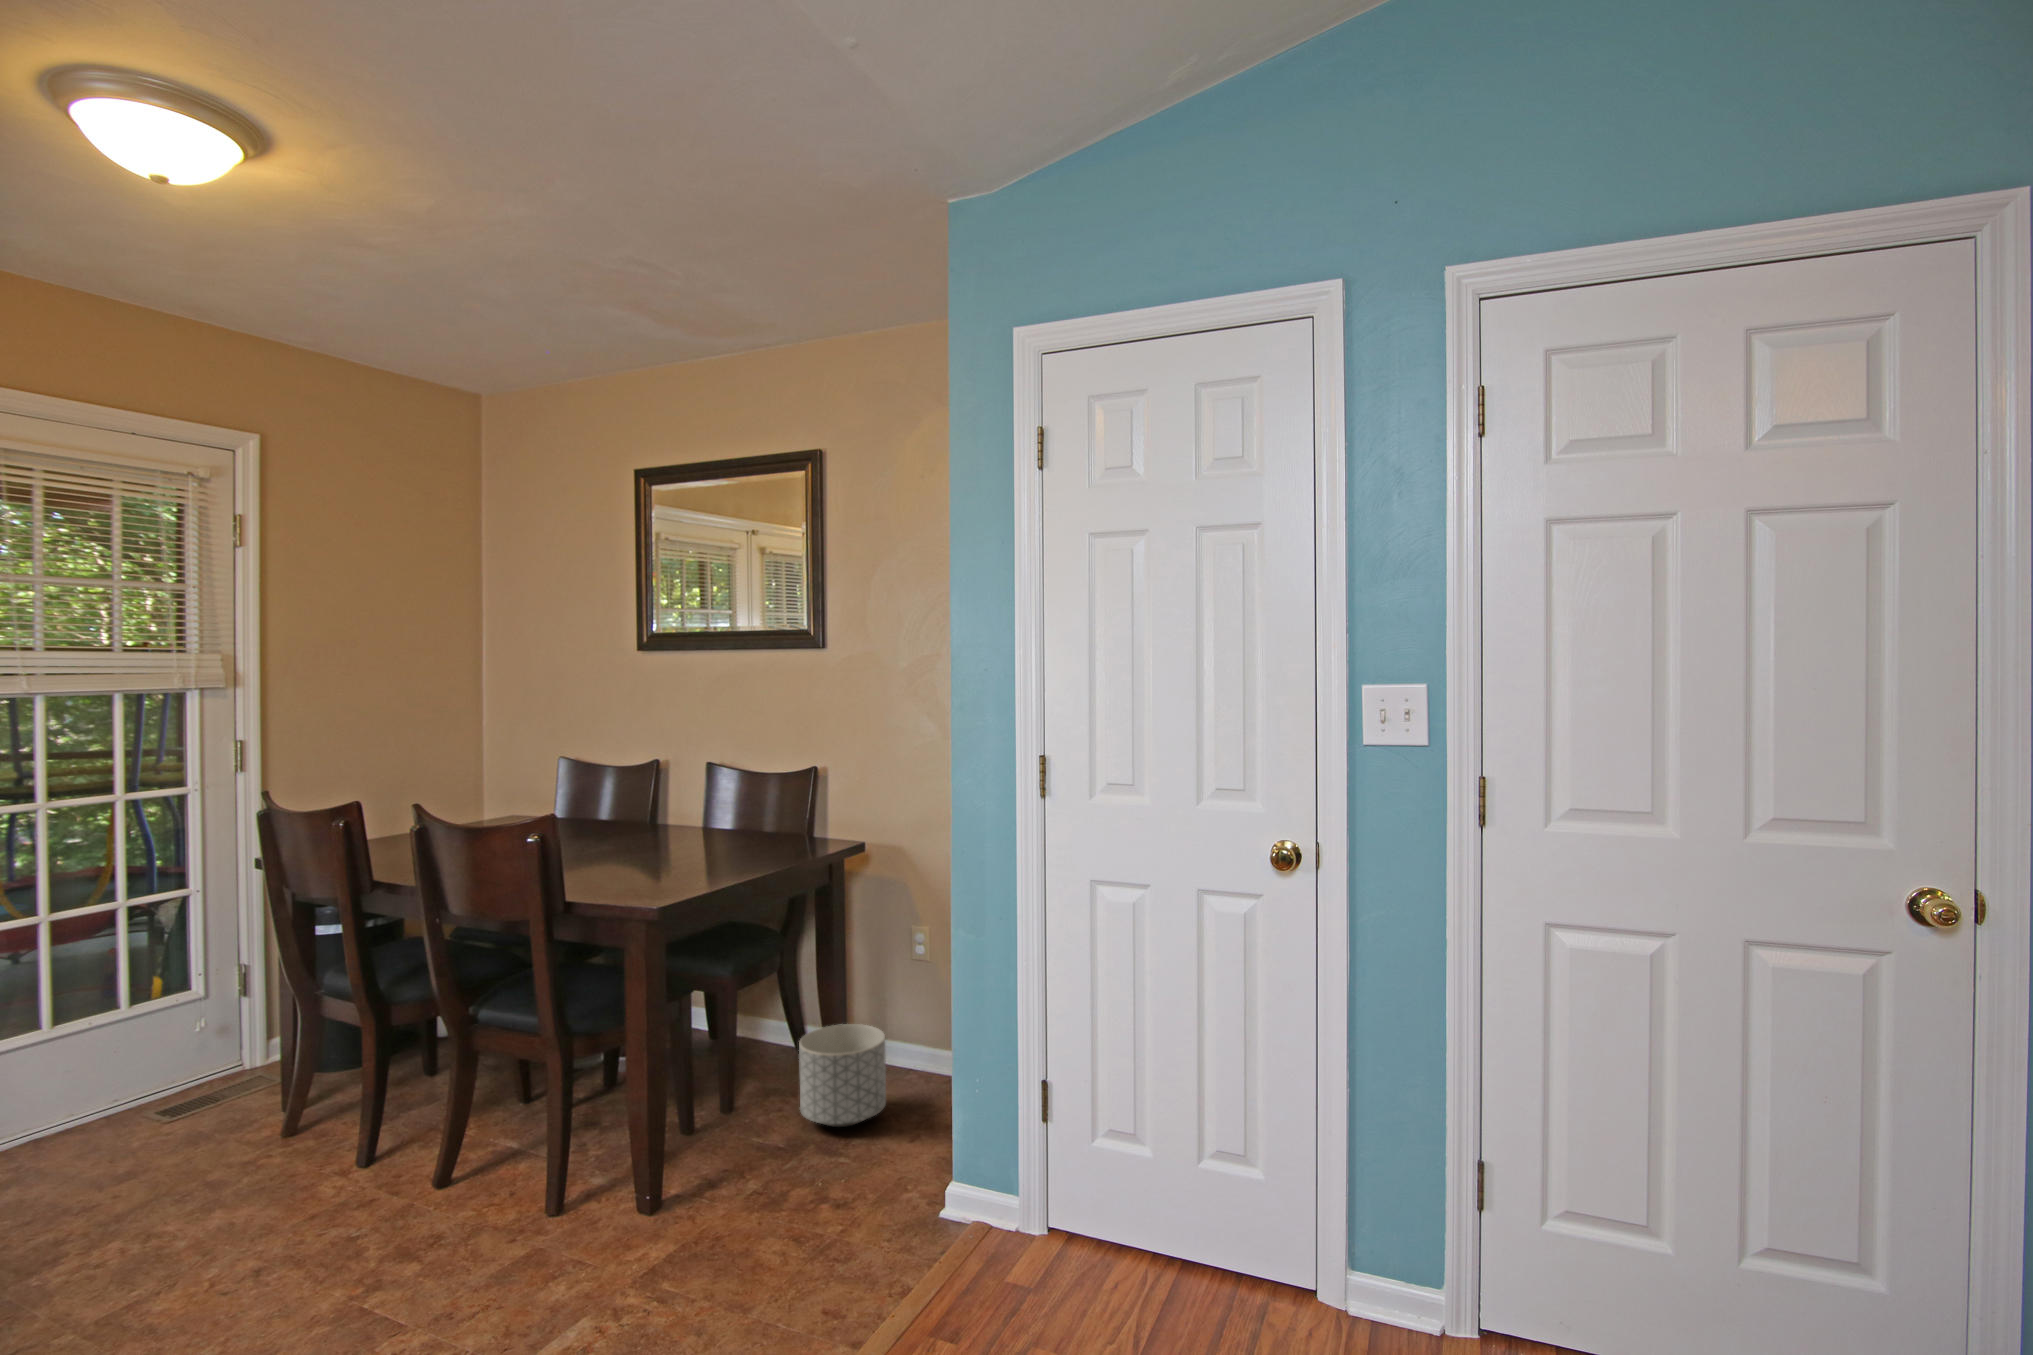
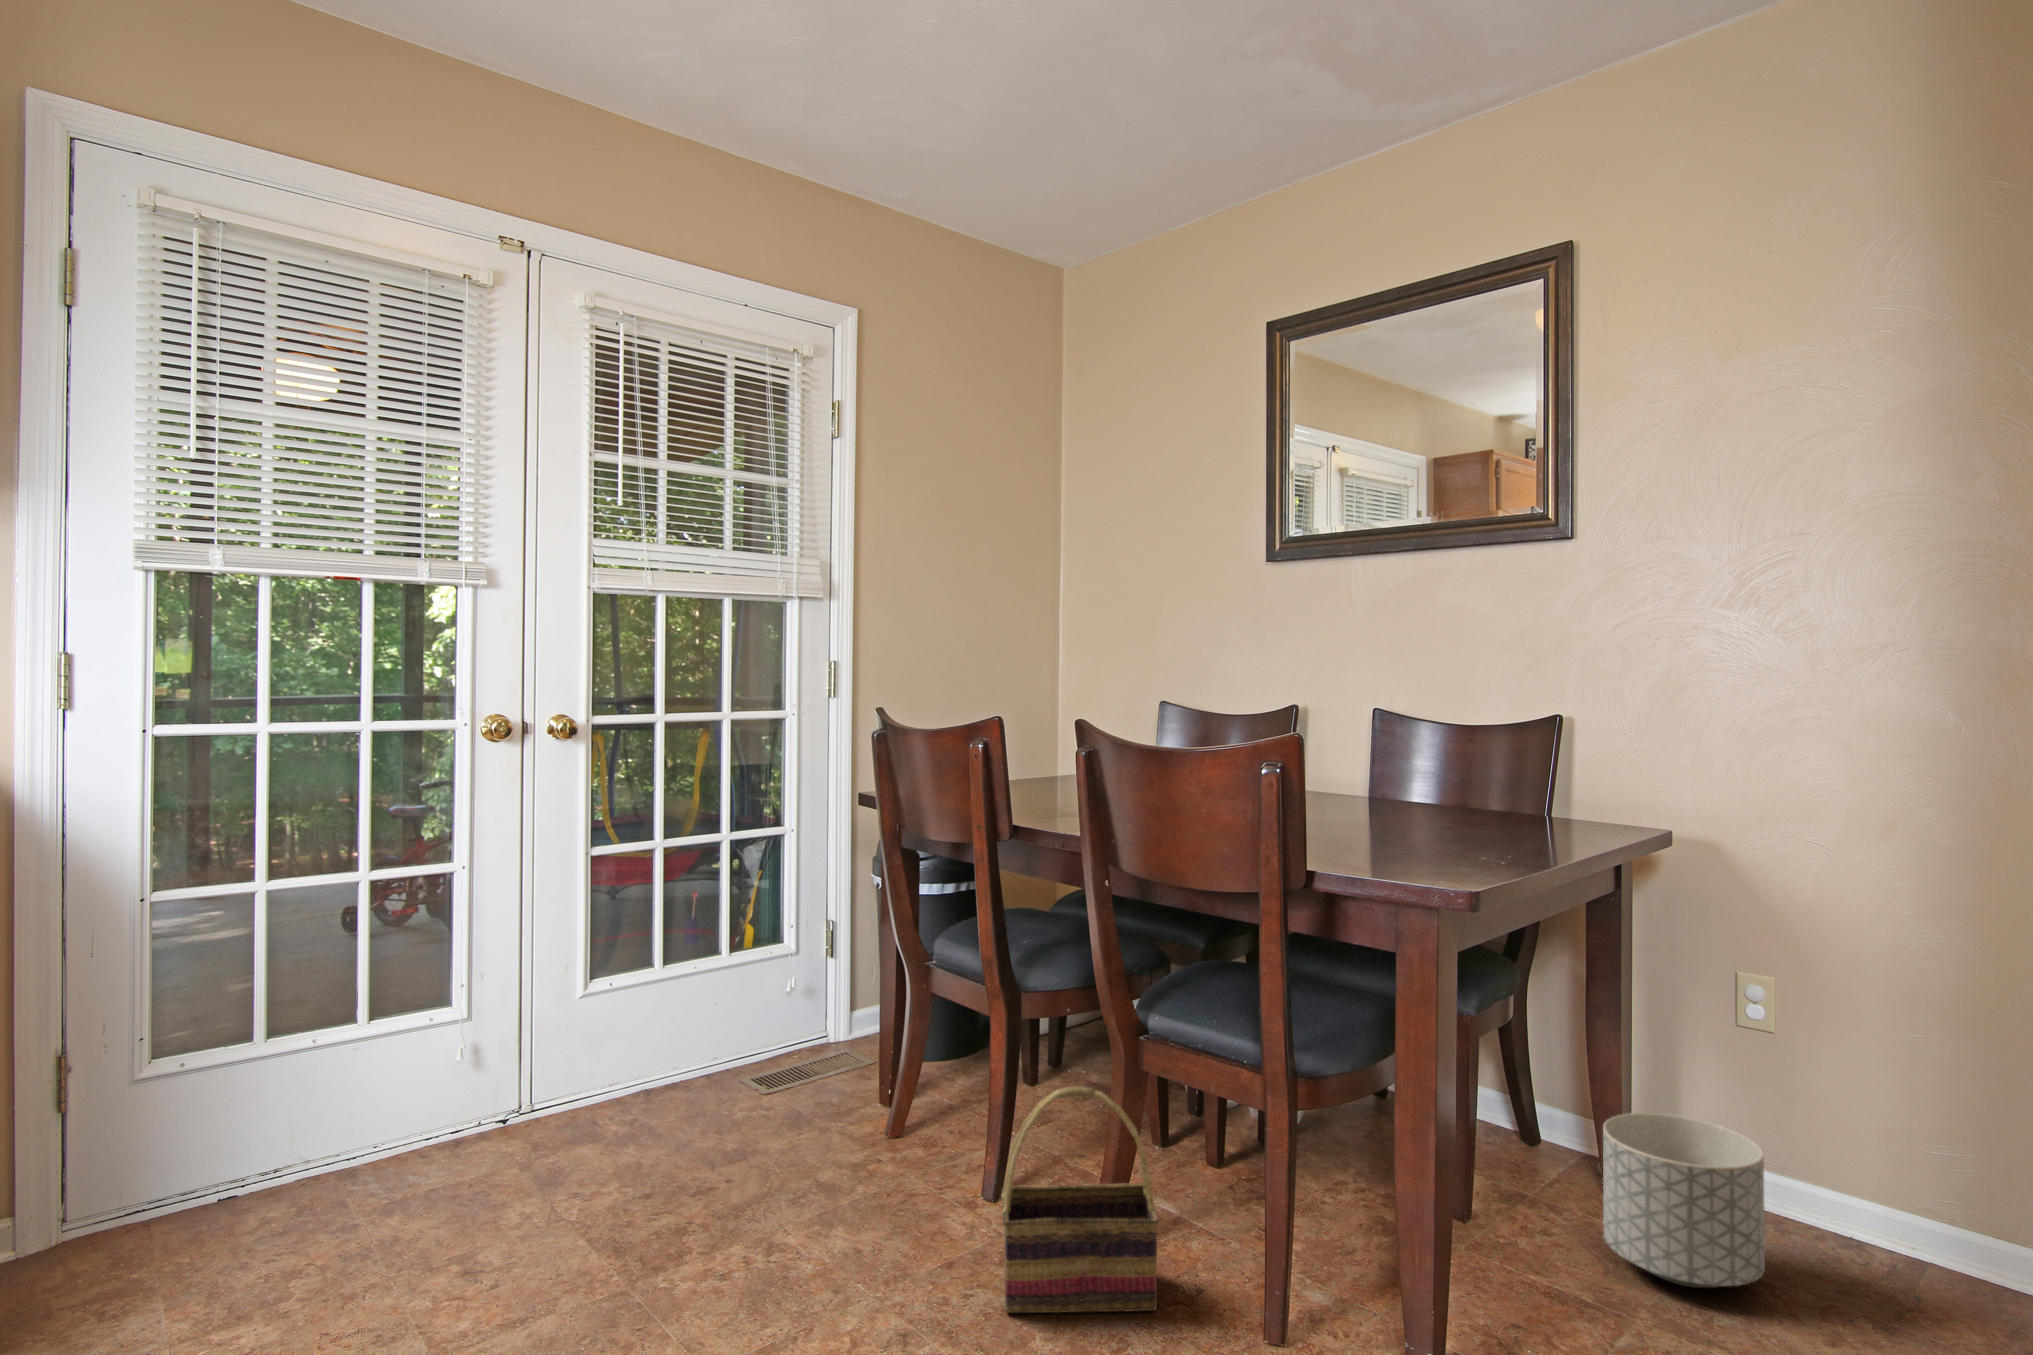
basket: none [345,1072,475,1242] -> present [1001,1087,1159,1313]

